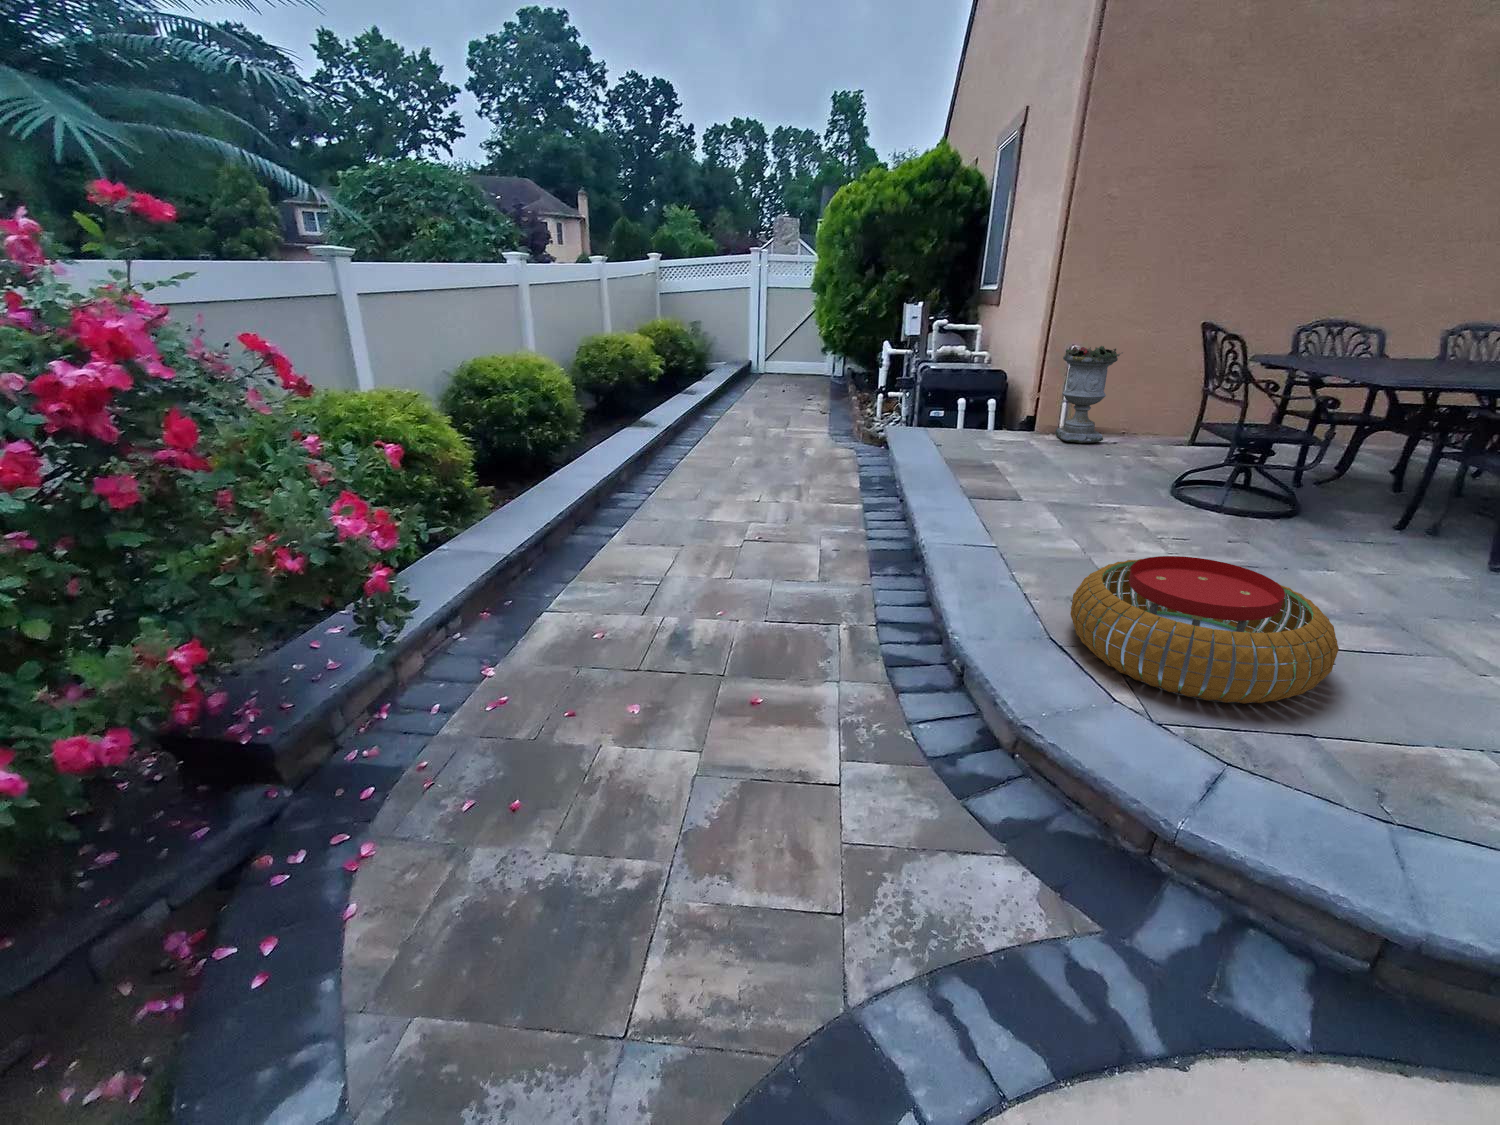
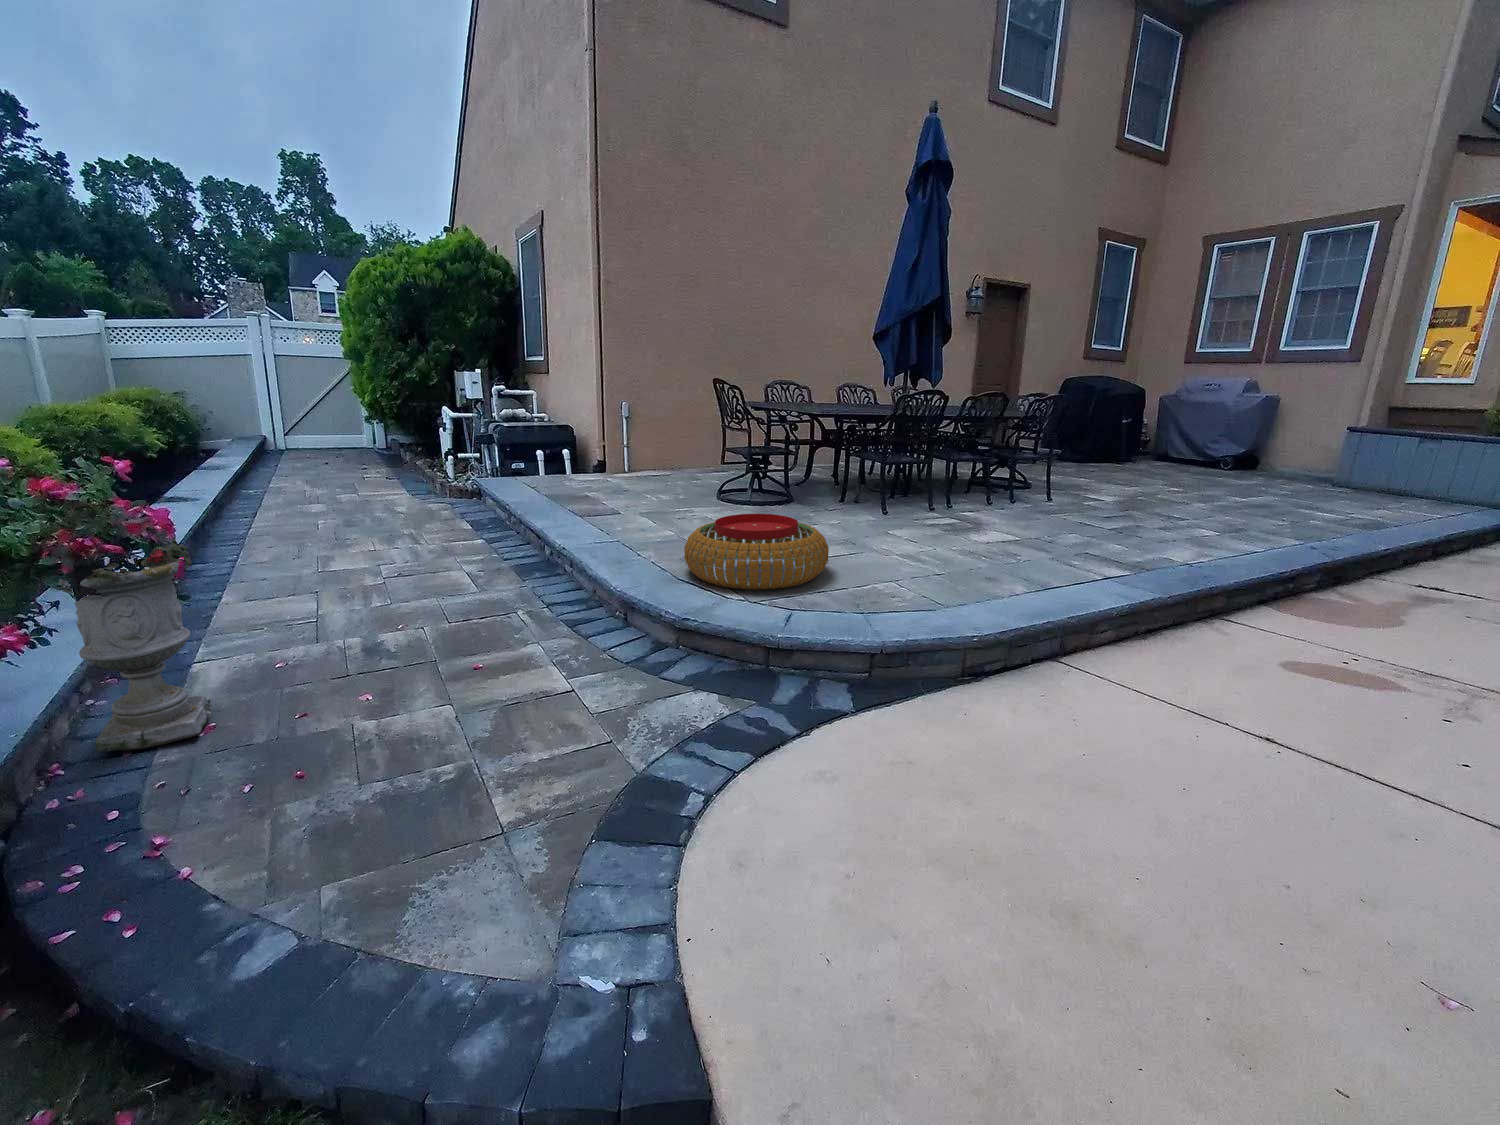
planter: present [1055,346,1123,443] -> present [53,536,213,752]

